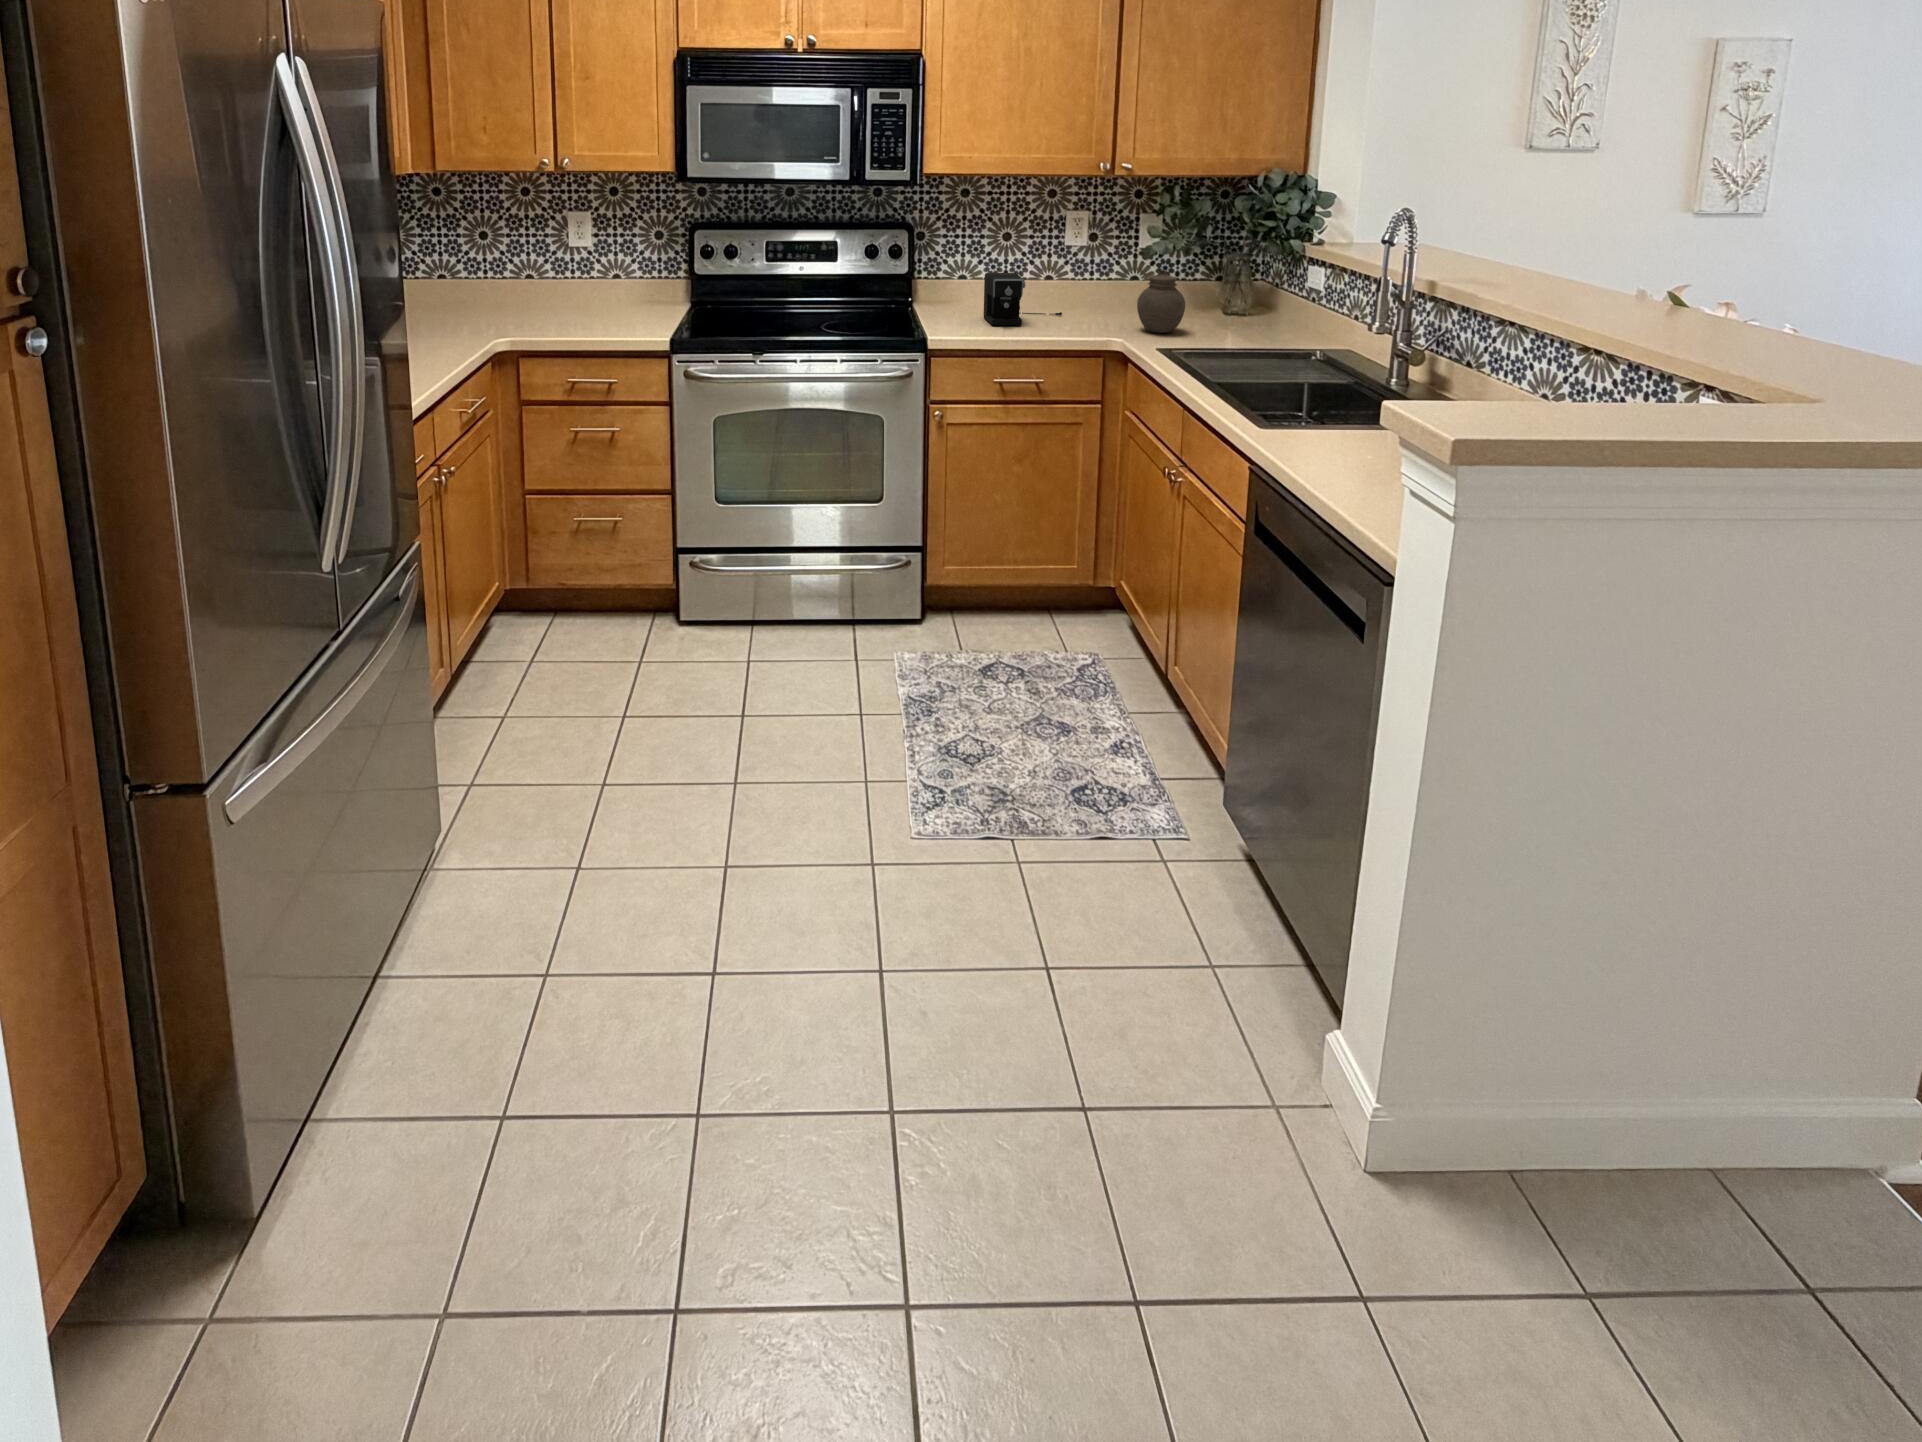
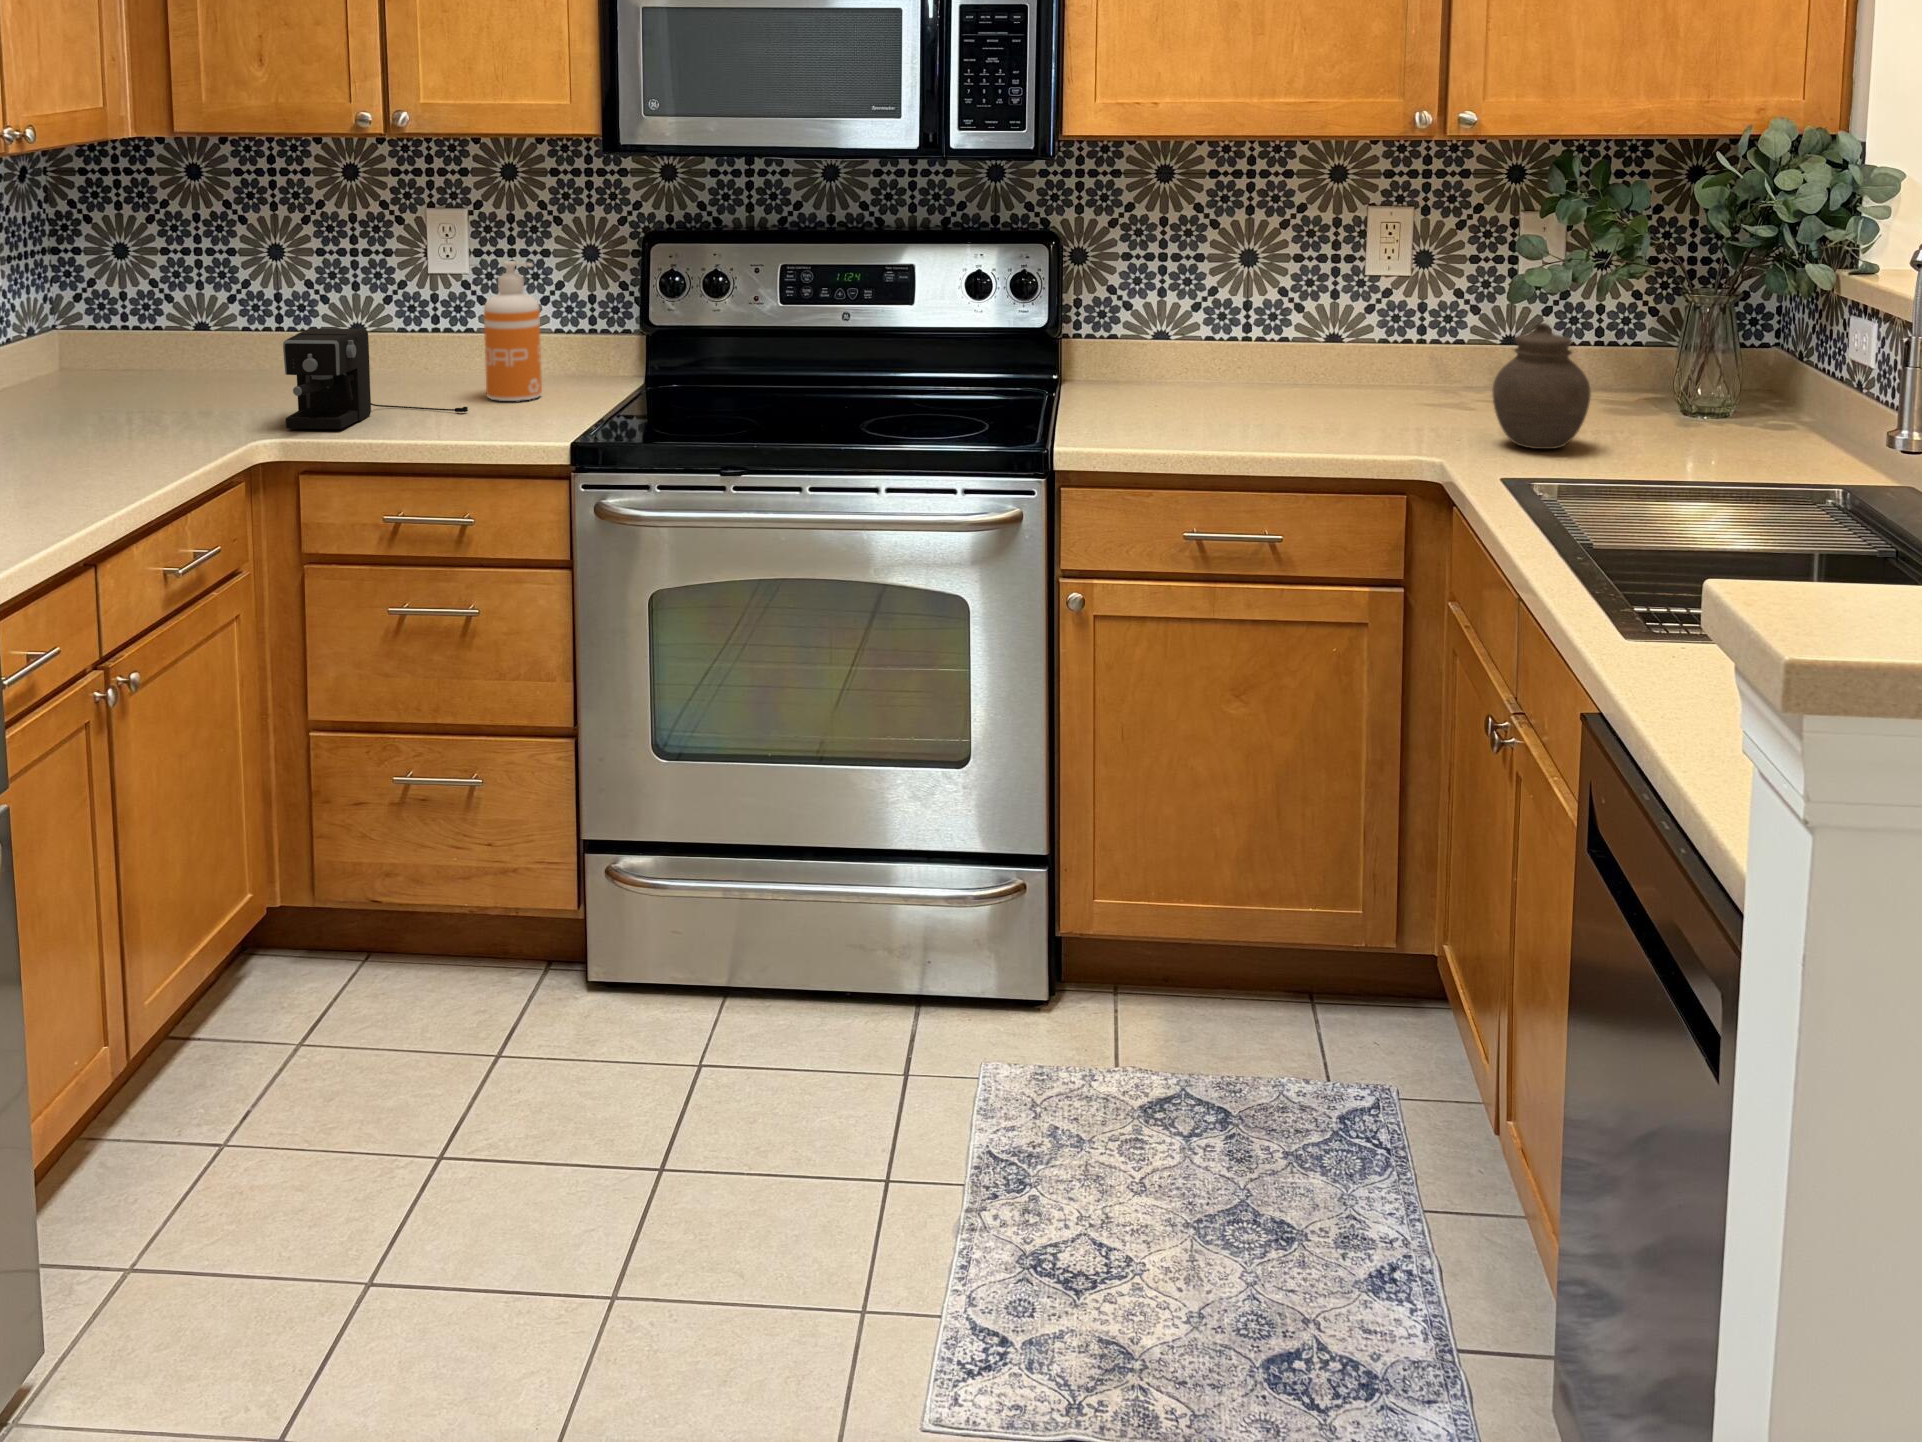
soap dispenser: none [606,241,638,316] -> present [484,261,542,401]
coffee maker: present [984,273,1062,325] -> present [283,328,468,429]

